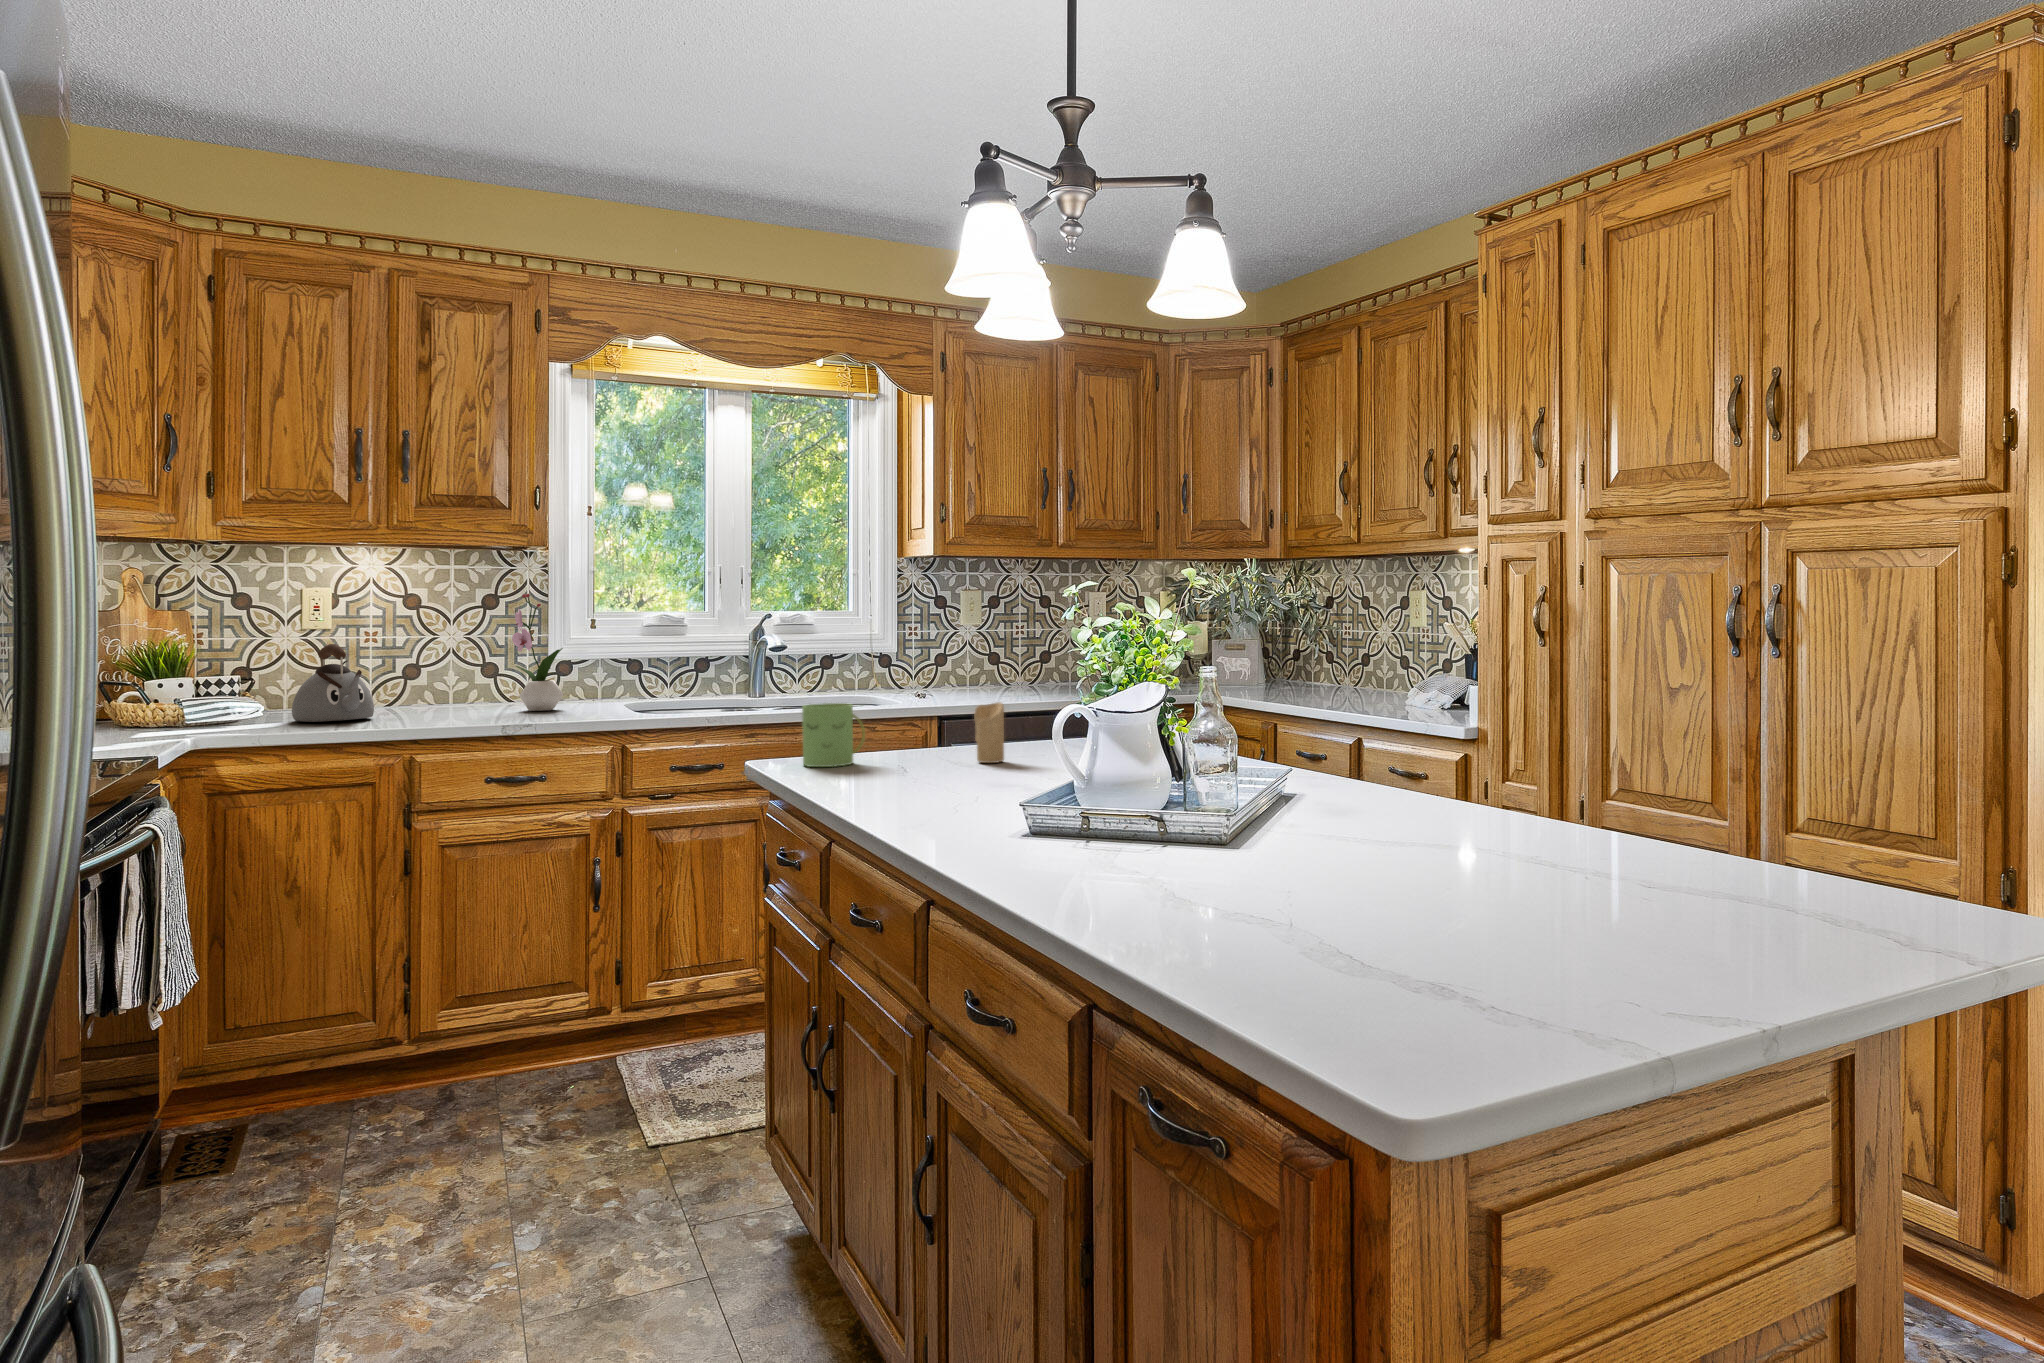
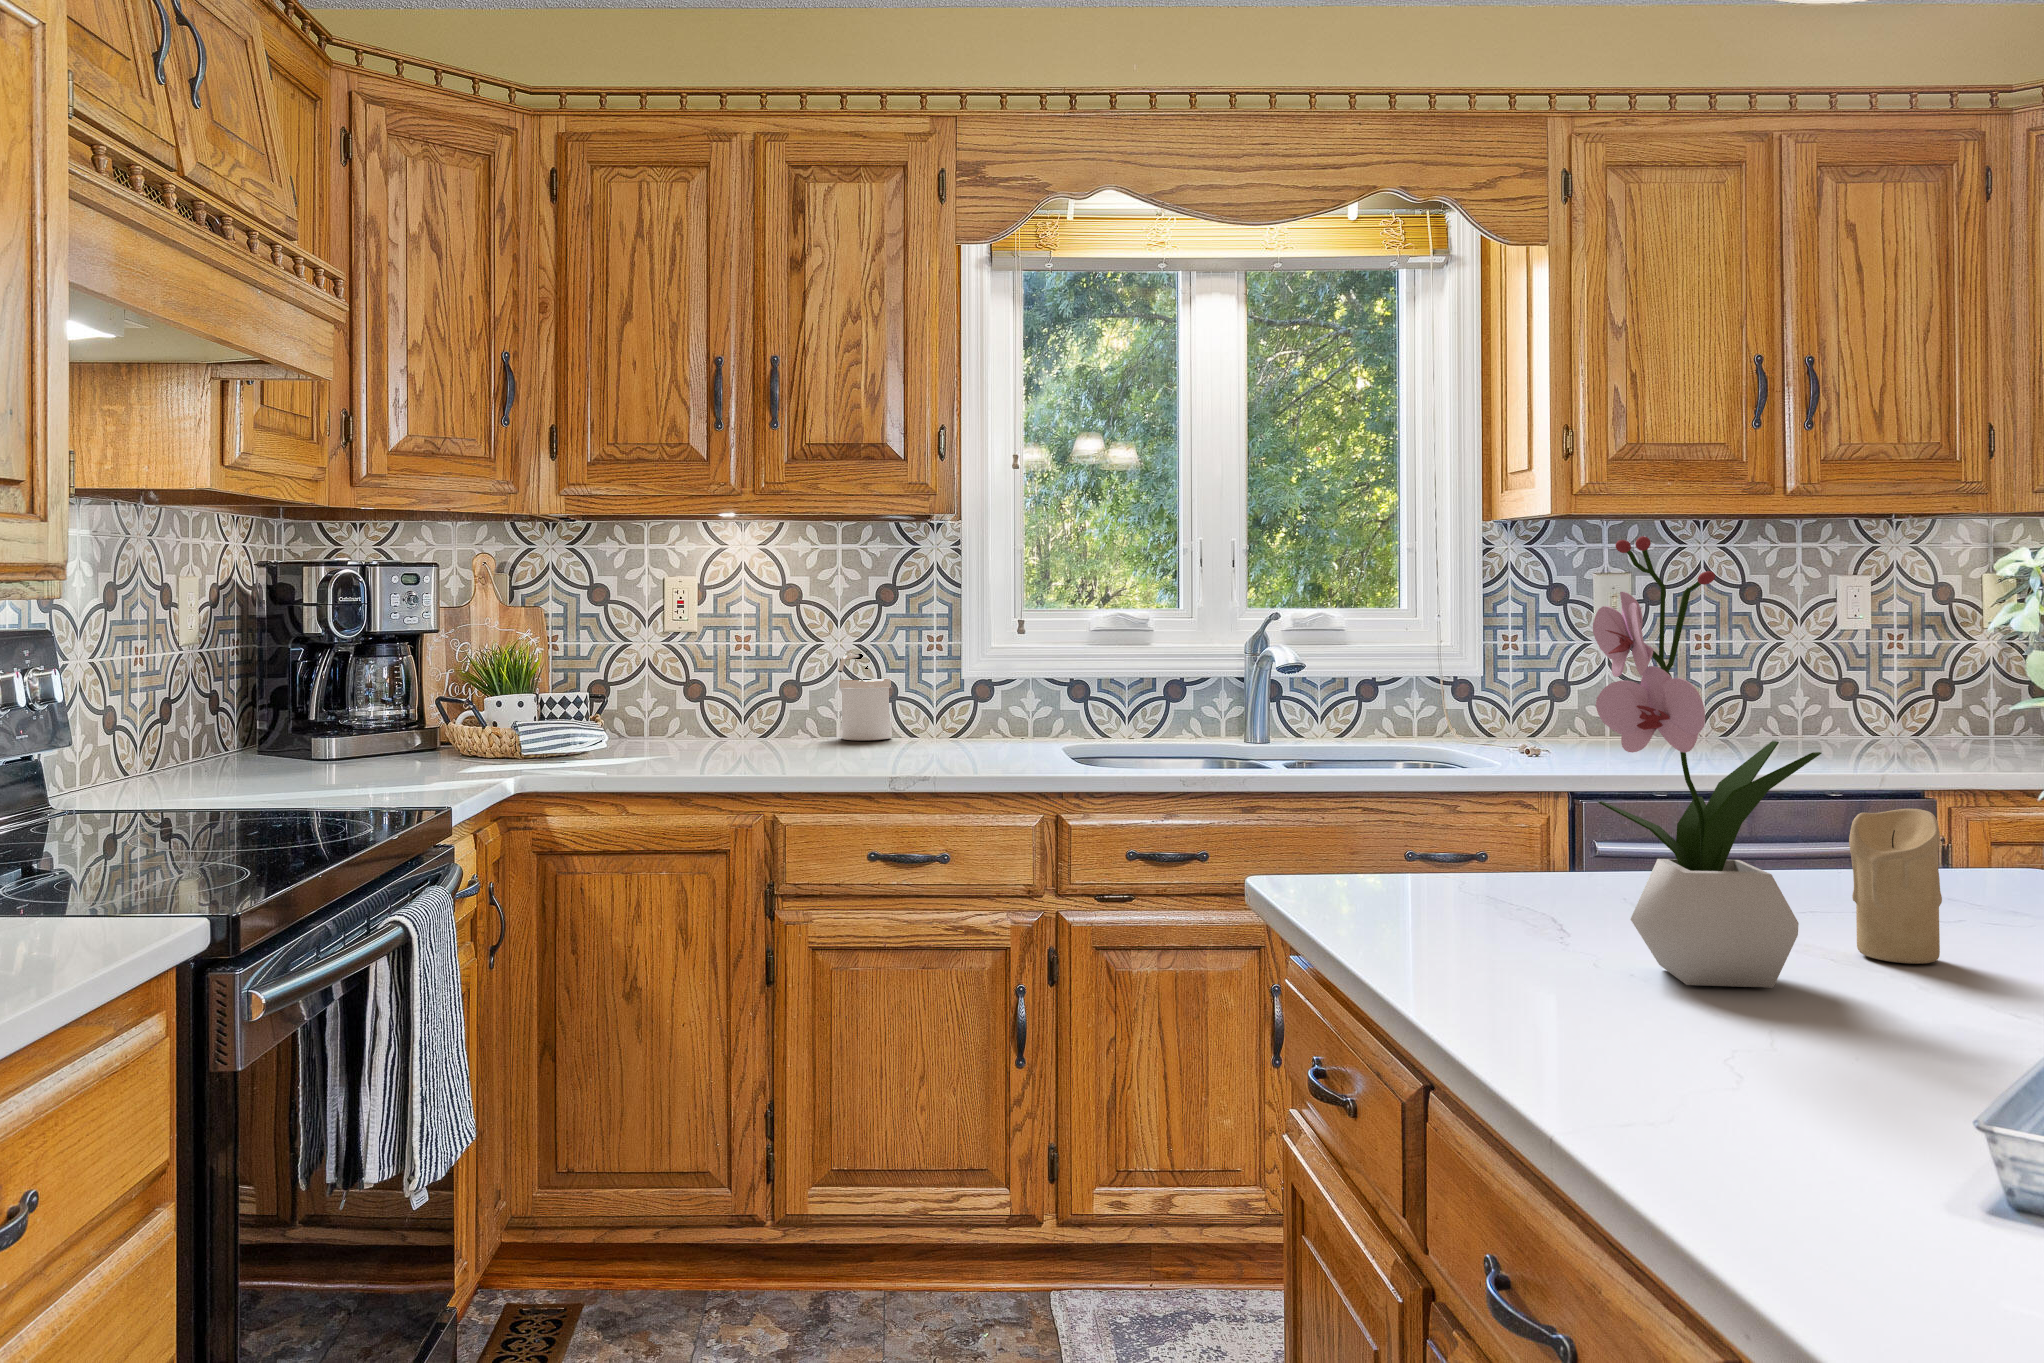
flower arrangement: present [512,594,564,711] -> present [1593,536,1822,988]
soap dispenser: none [449,641,494,707] -> present [838,651,892,740]
kettle: present [292,644,374,722] -> none [644,652,739,758]
mug: present [802,703,865,767] -> none [1408,787,1553,933]

